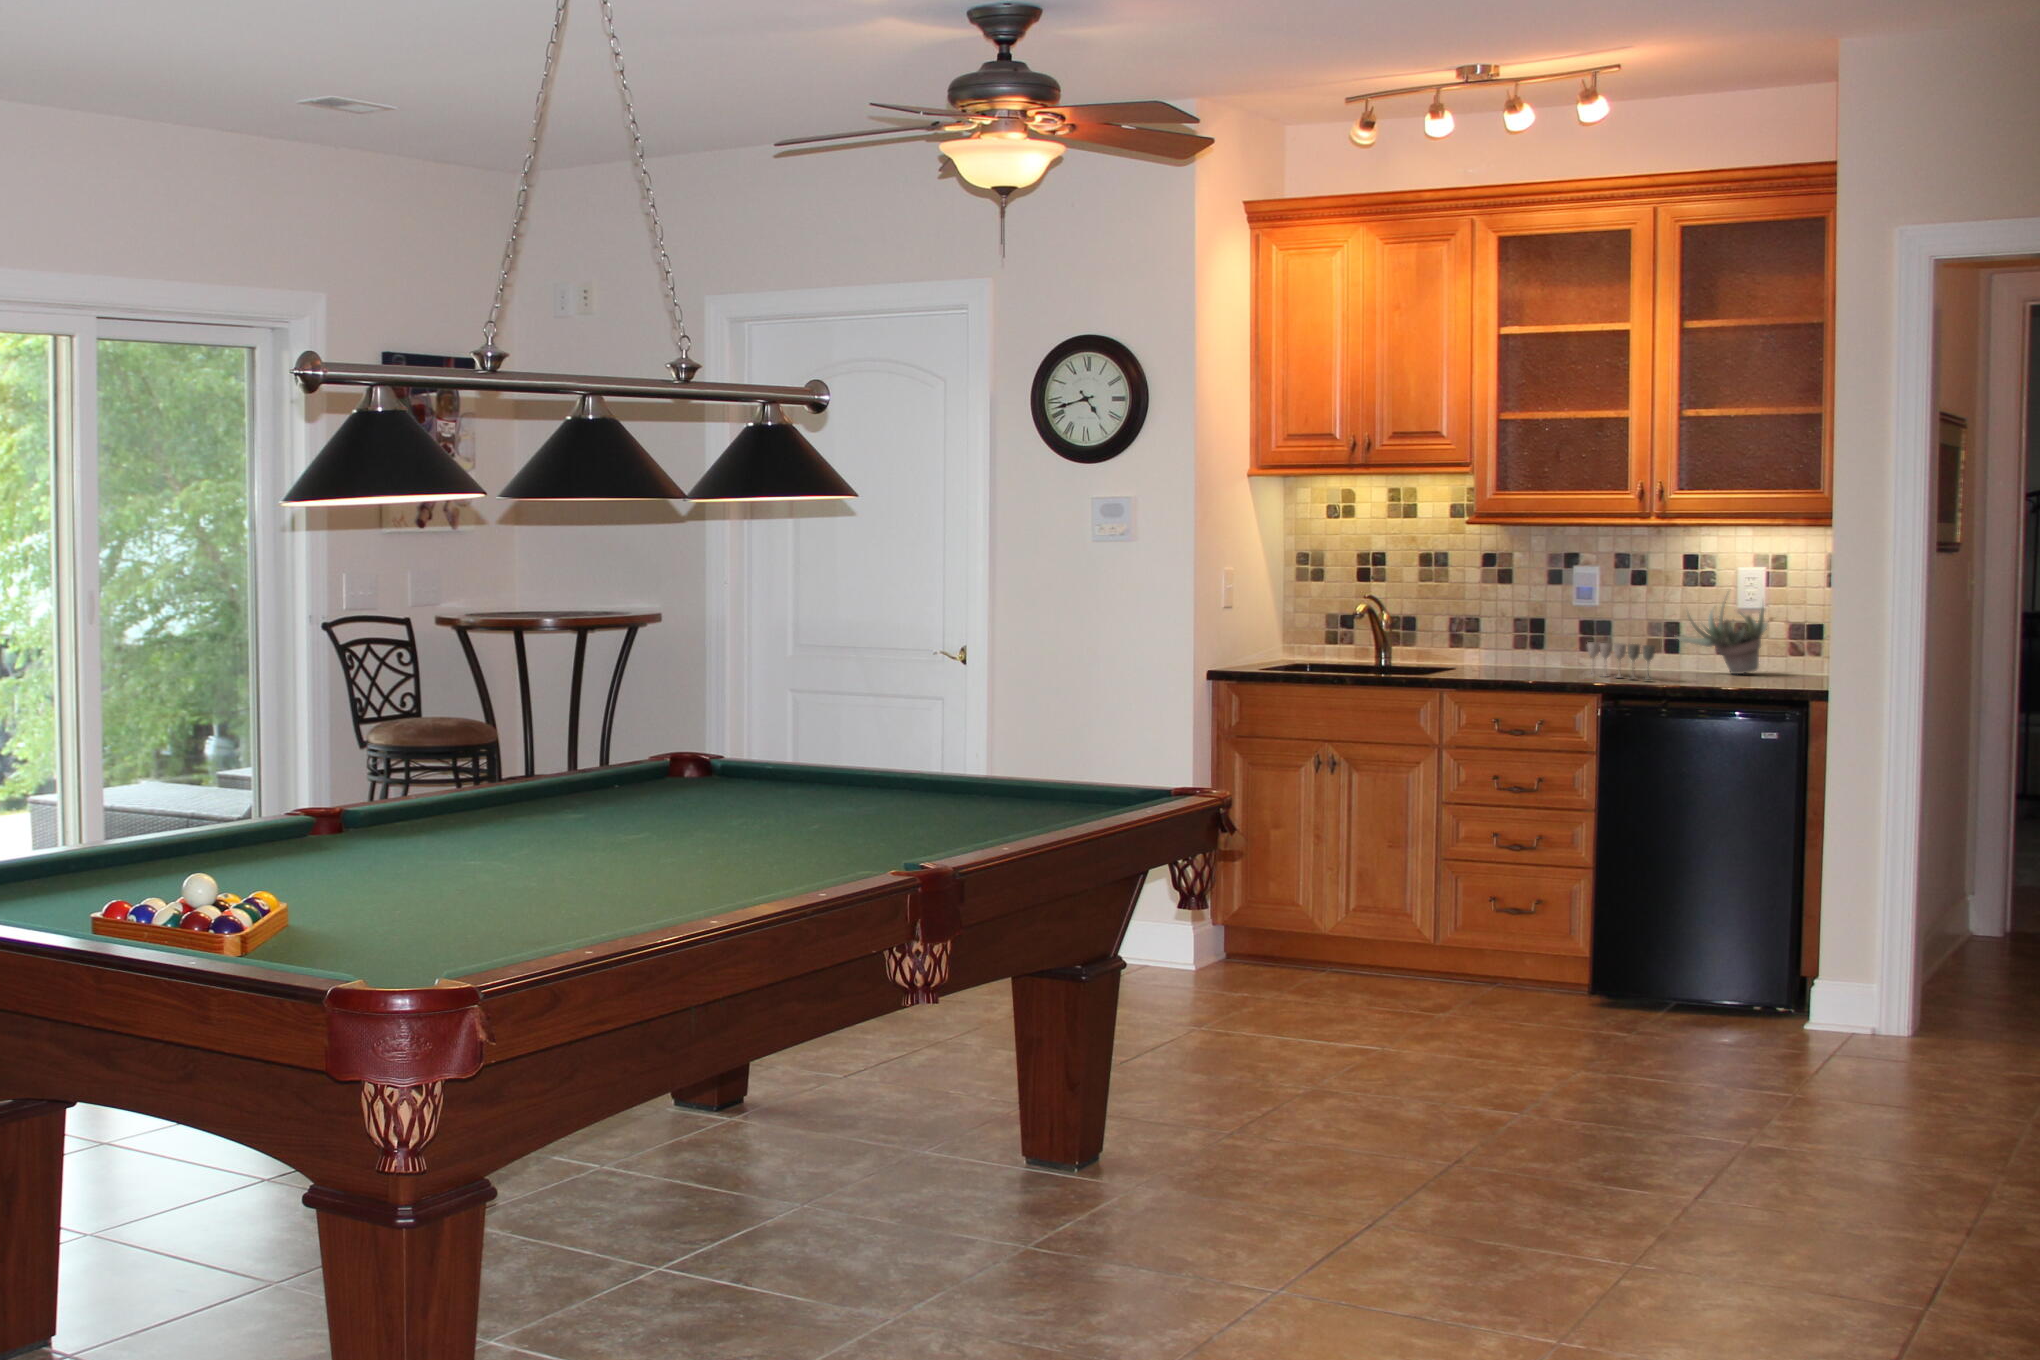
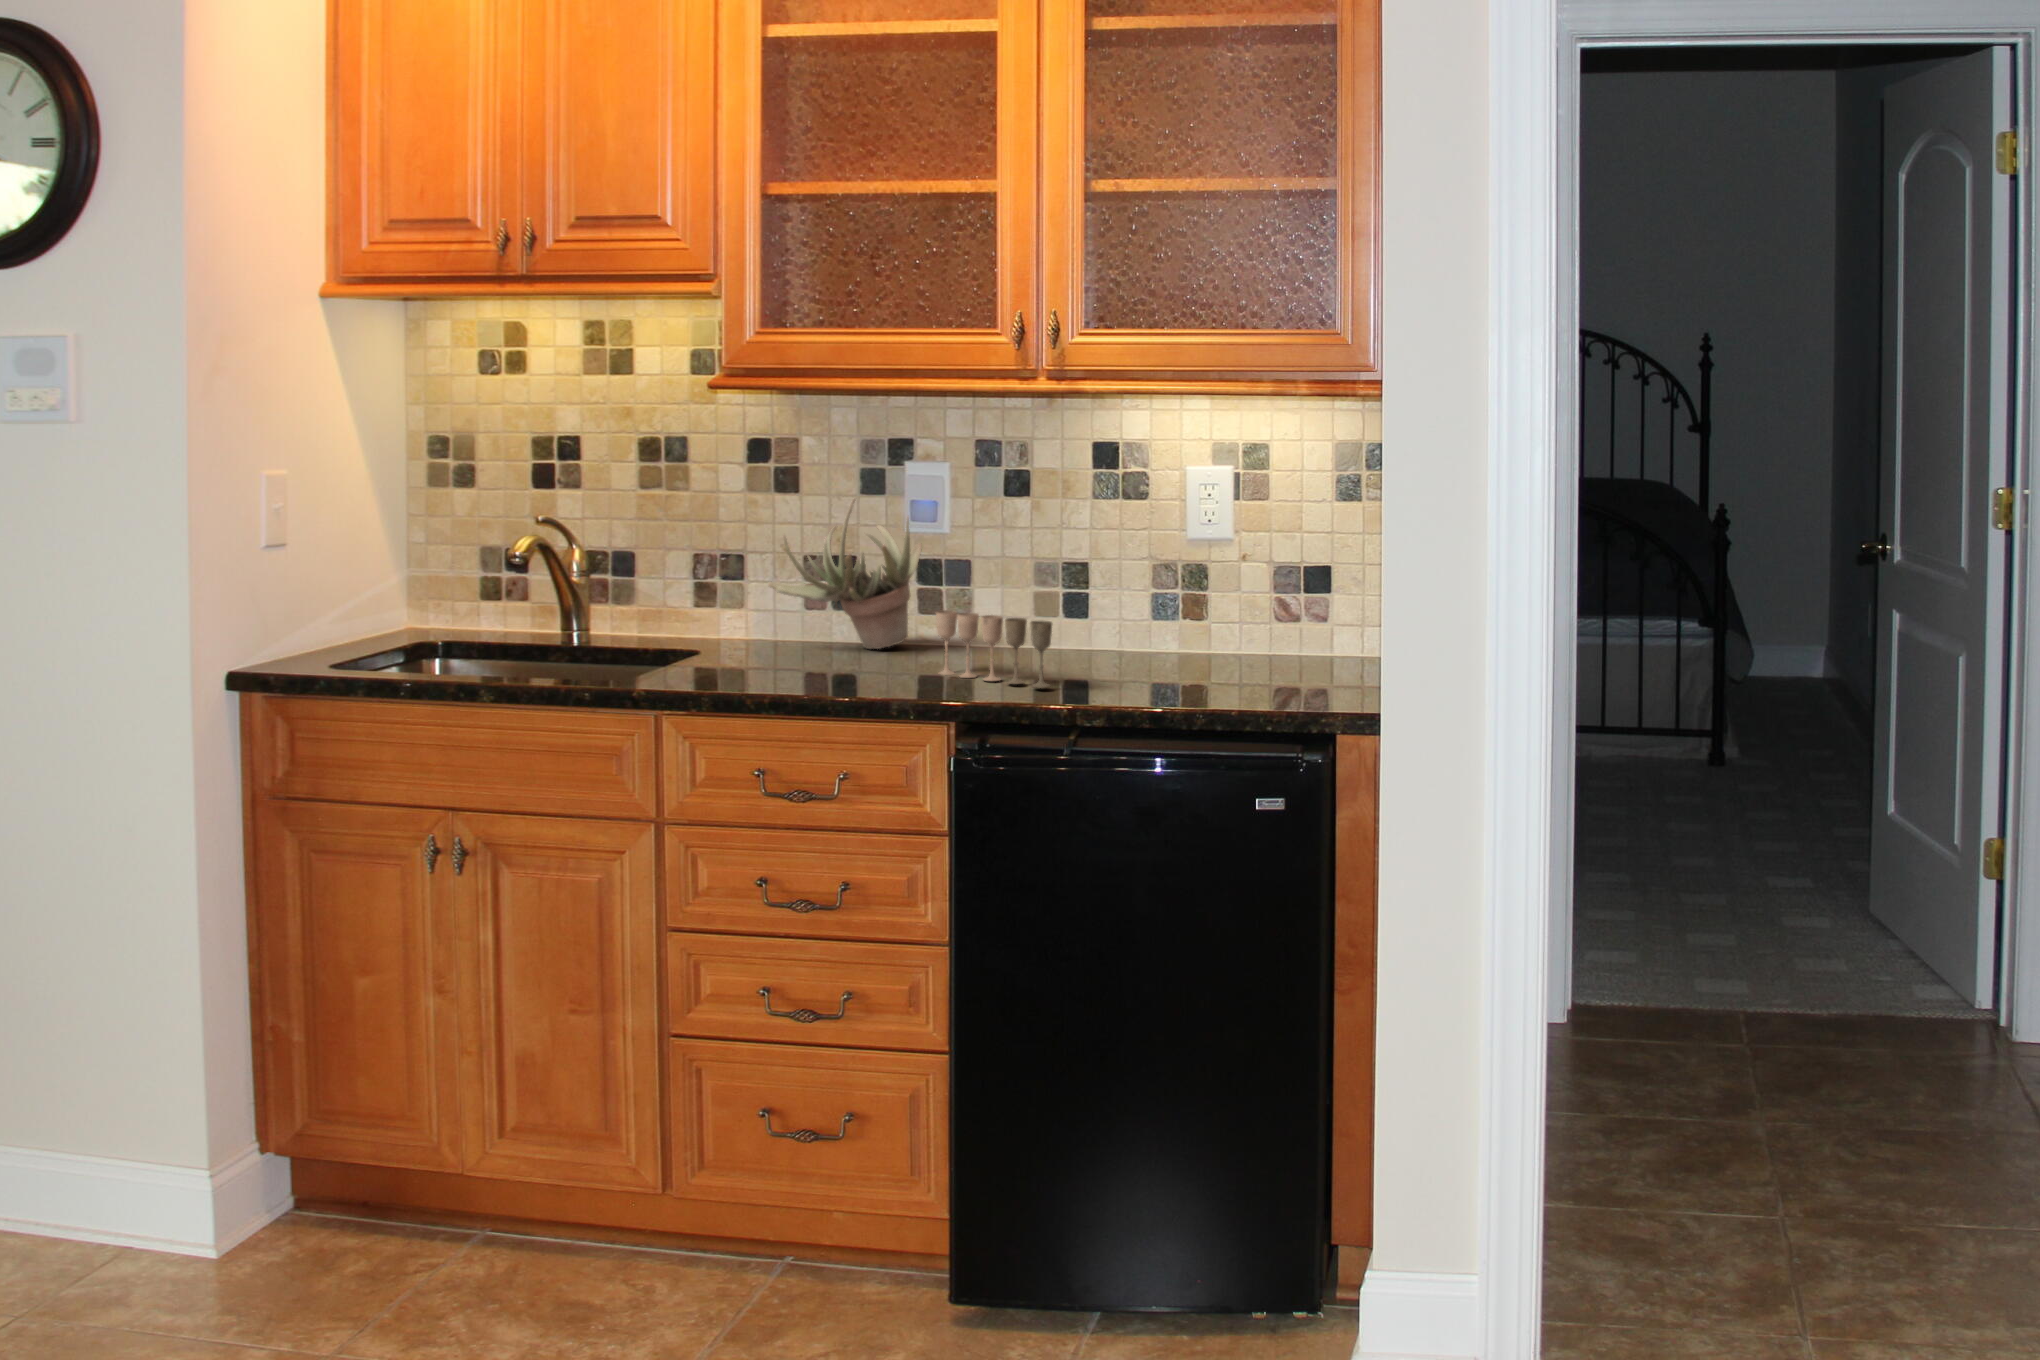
succulent plant: present [1676,602,1767,674] -> present [768,499,922,649]

